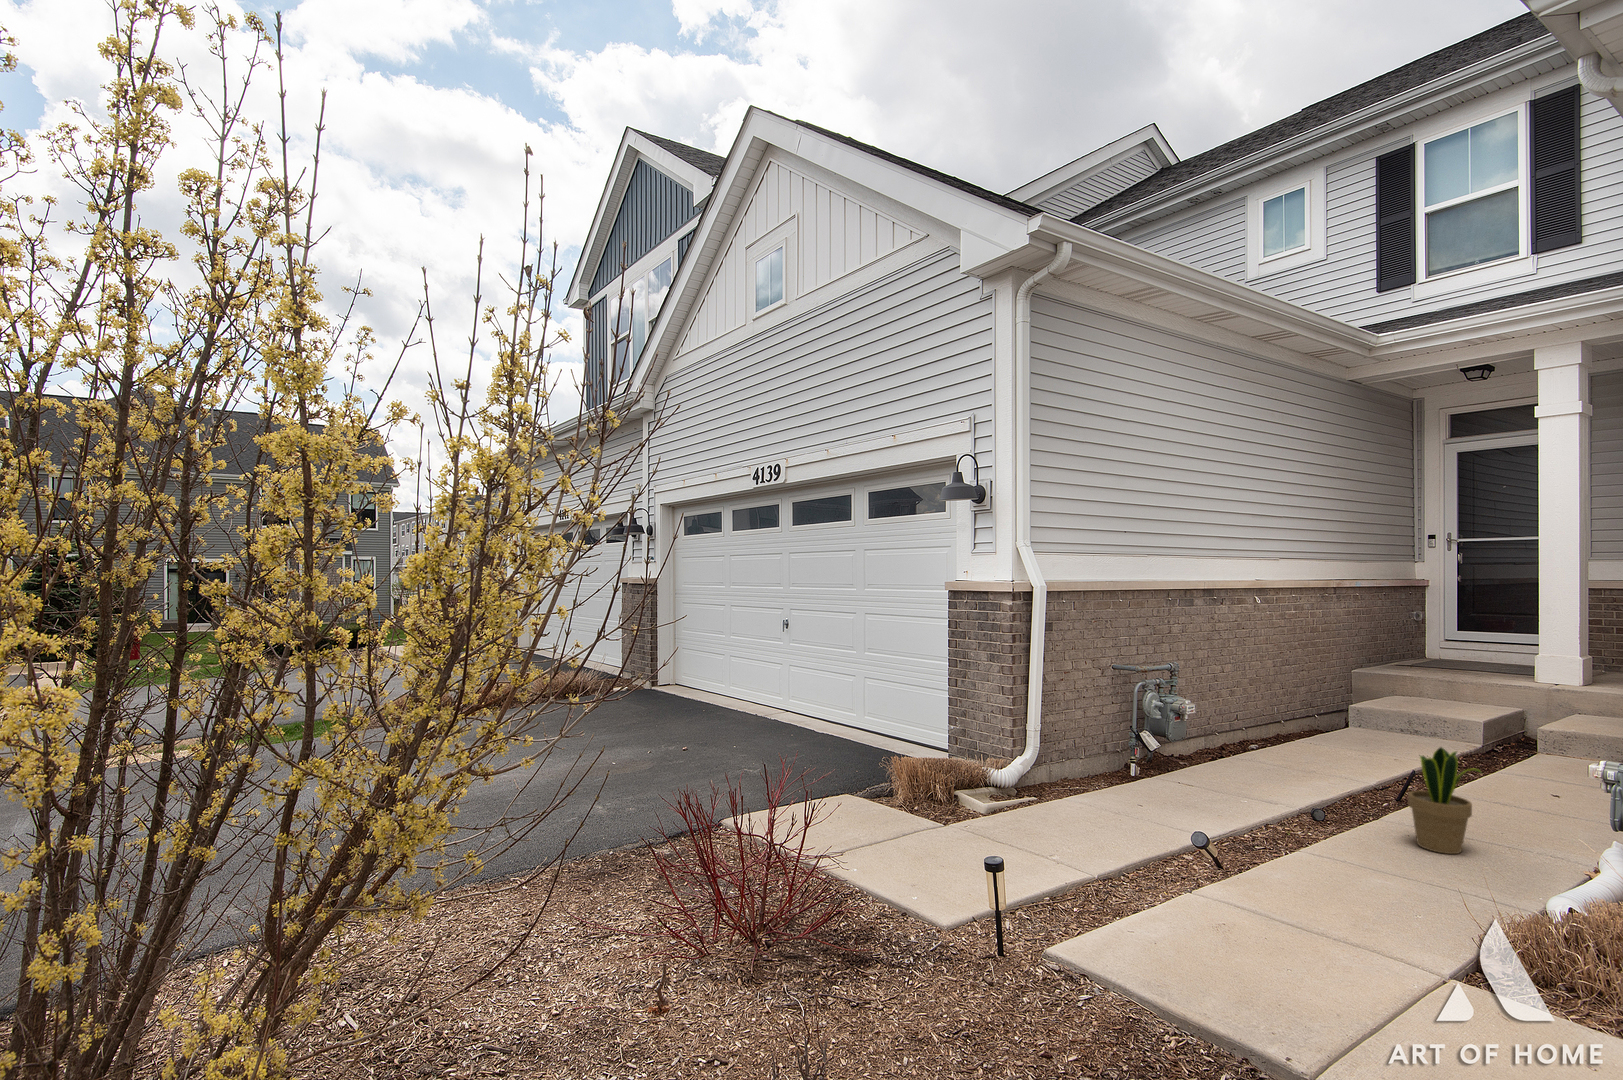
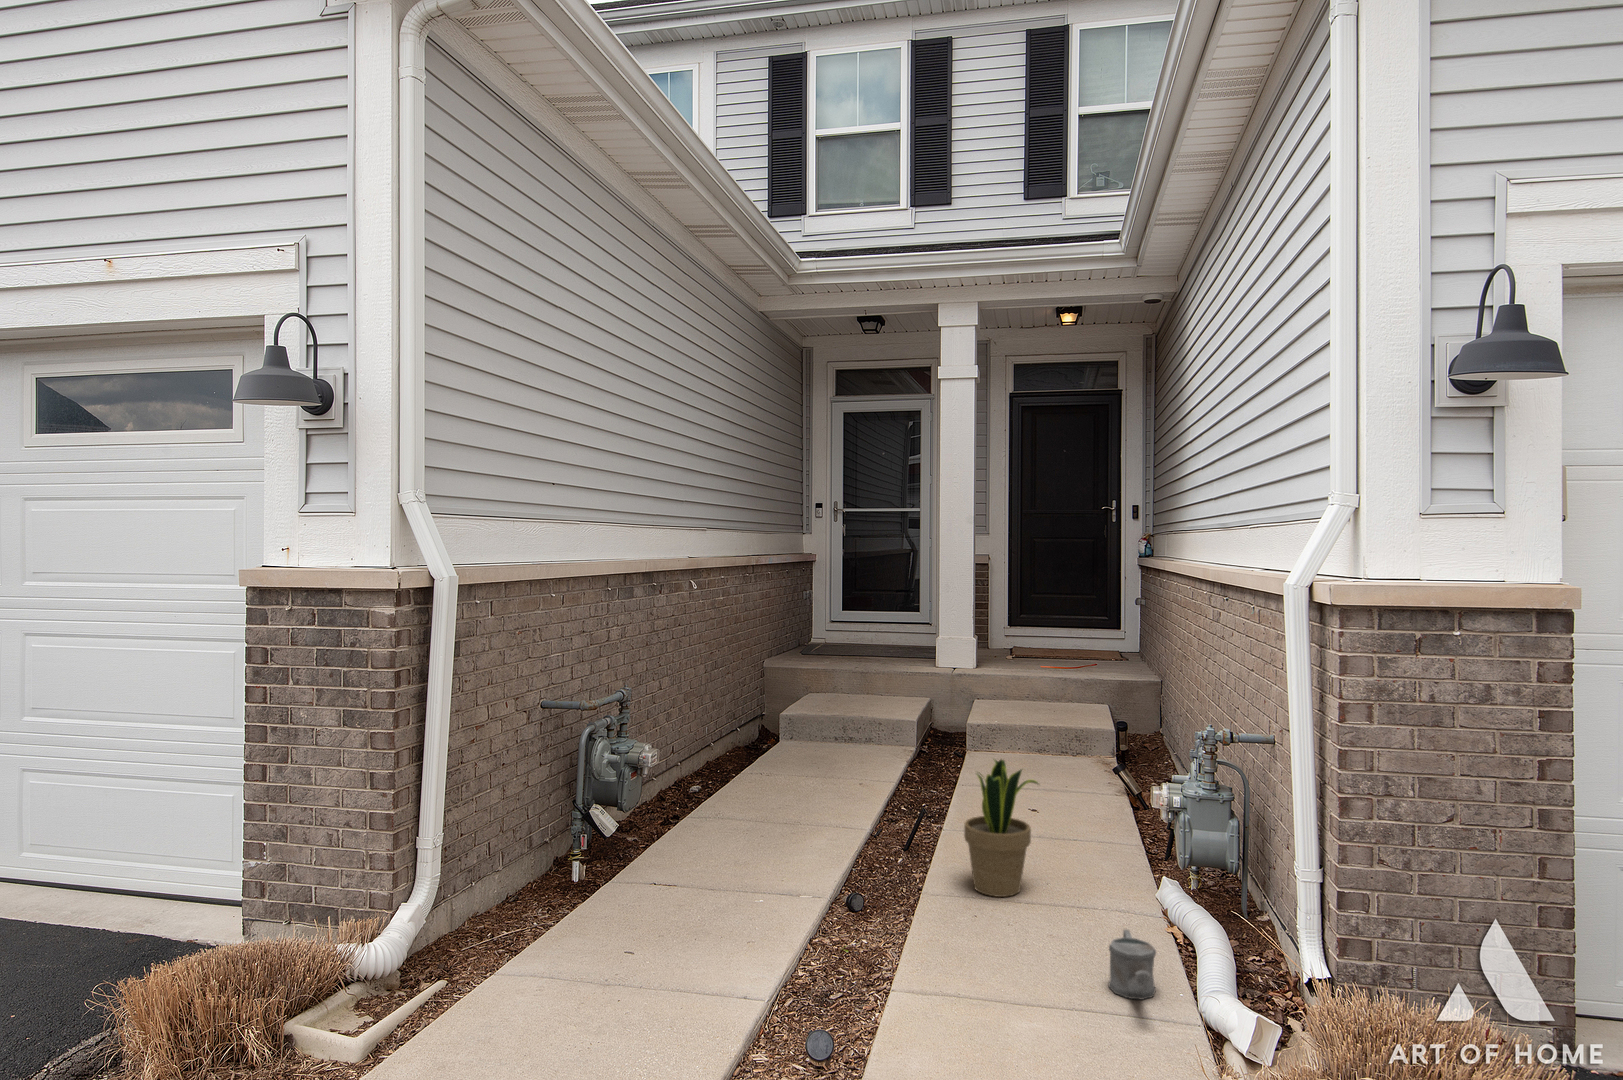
watering can: none [1459,878,1508,925] -> present [1109,929,1156,999]

